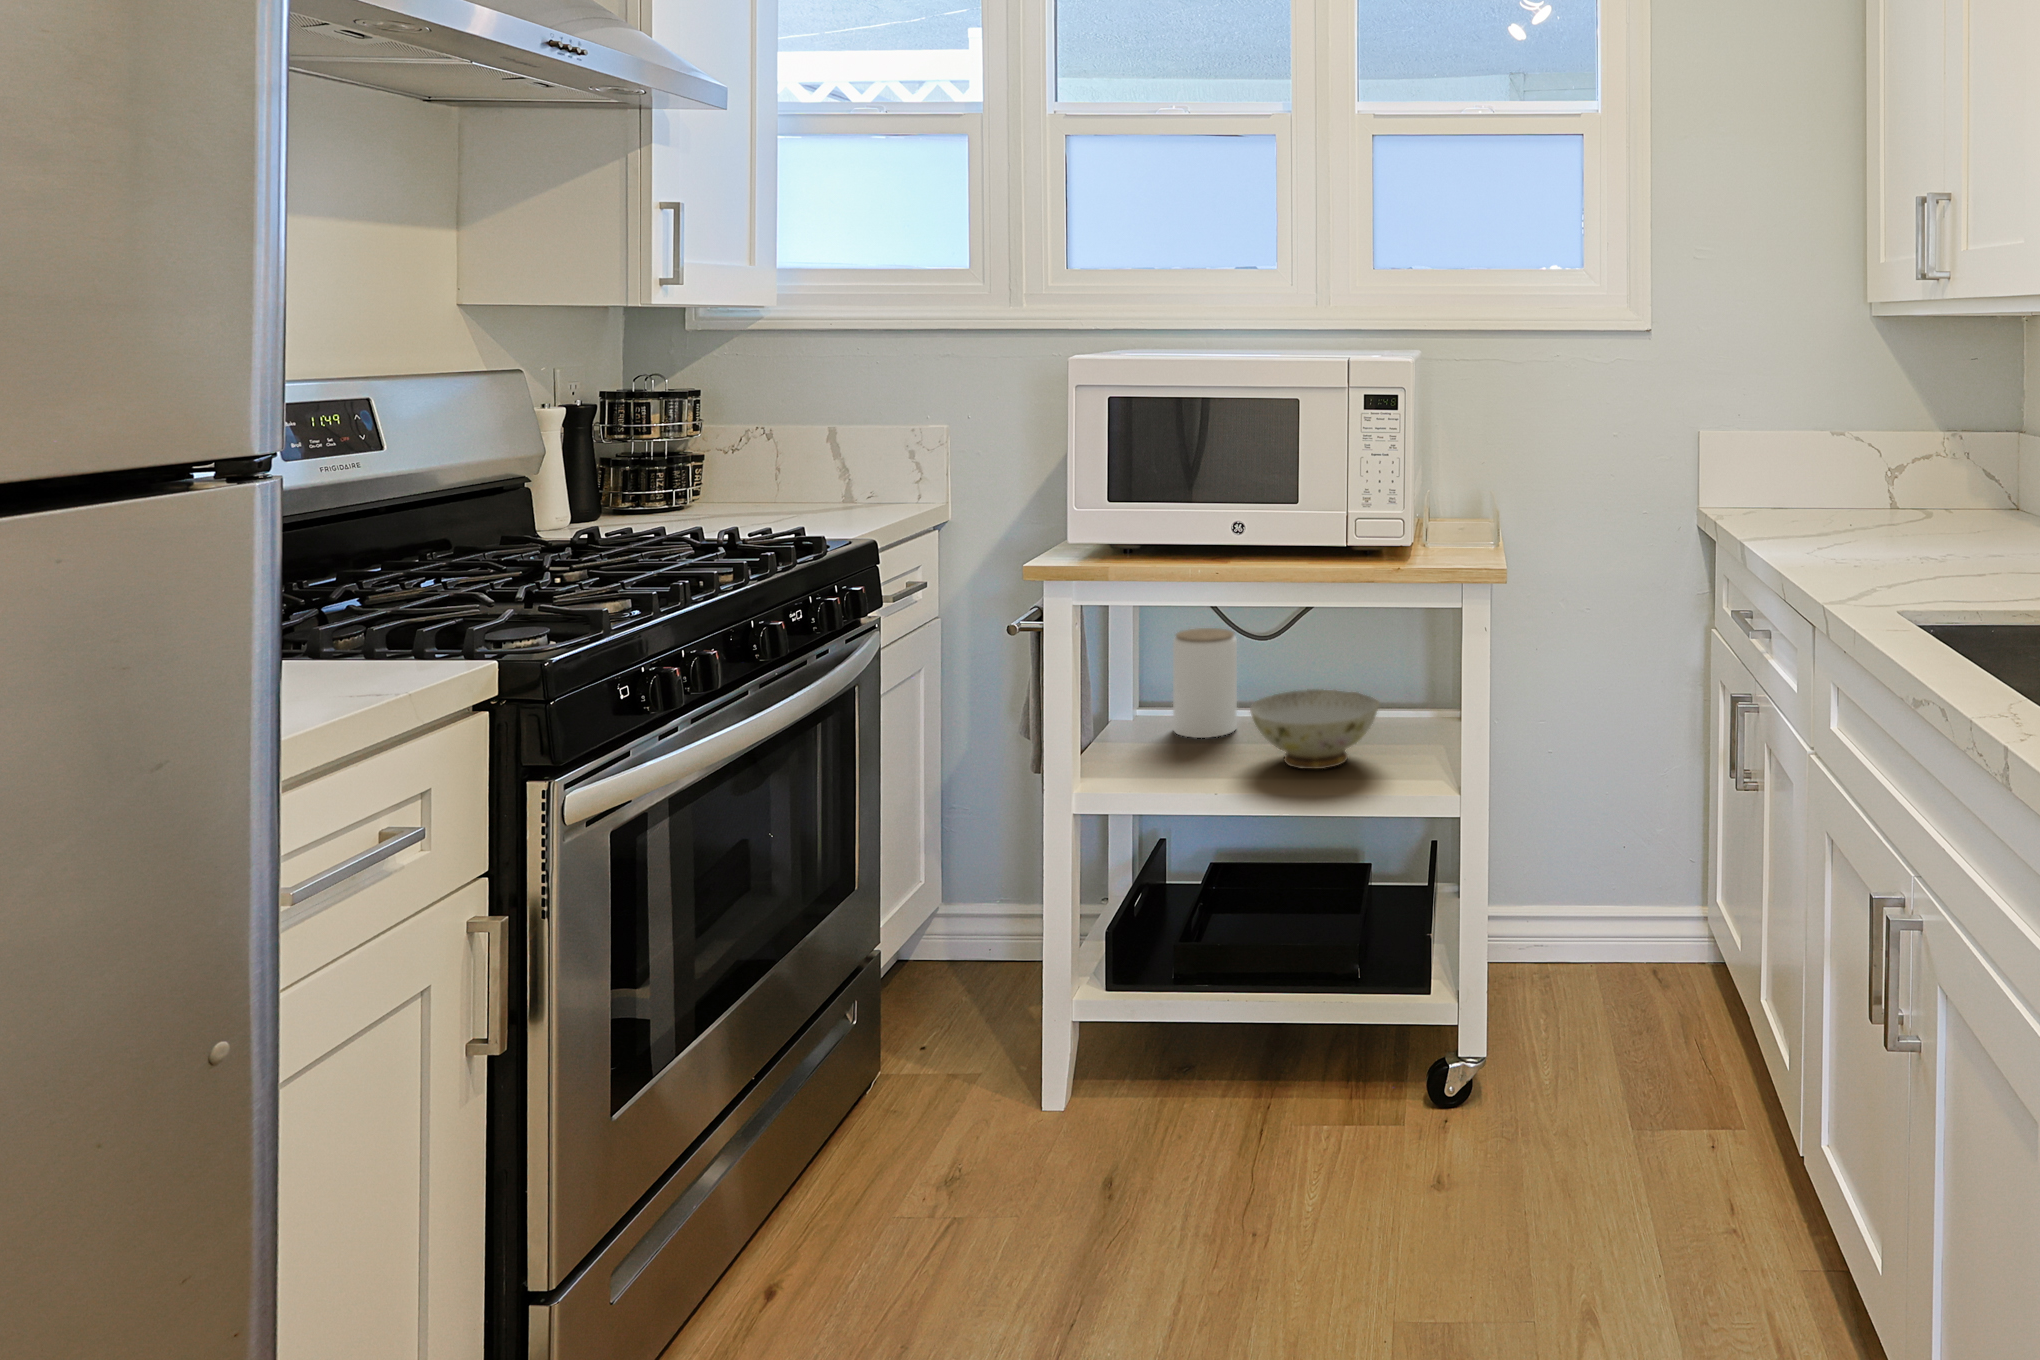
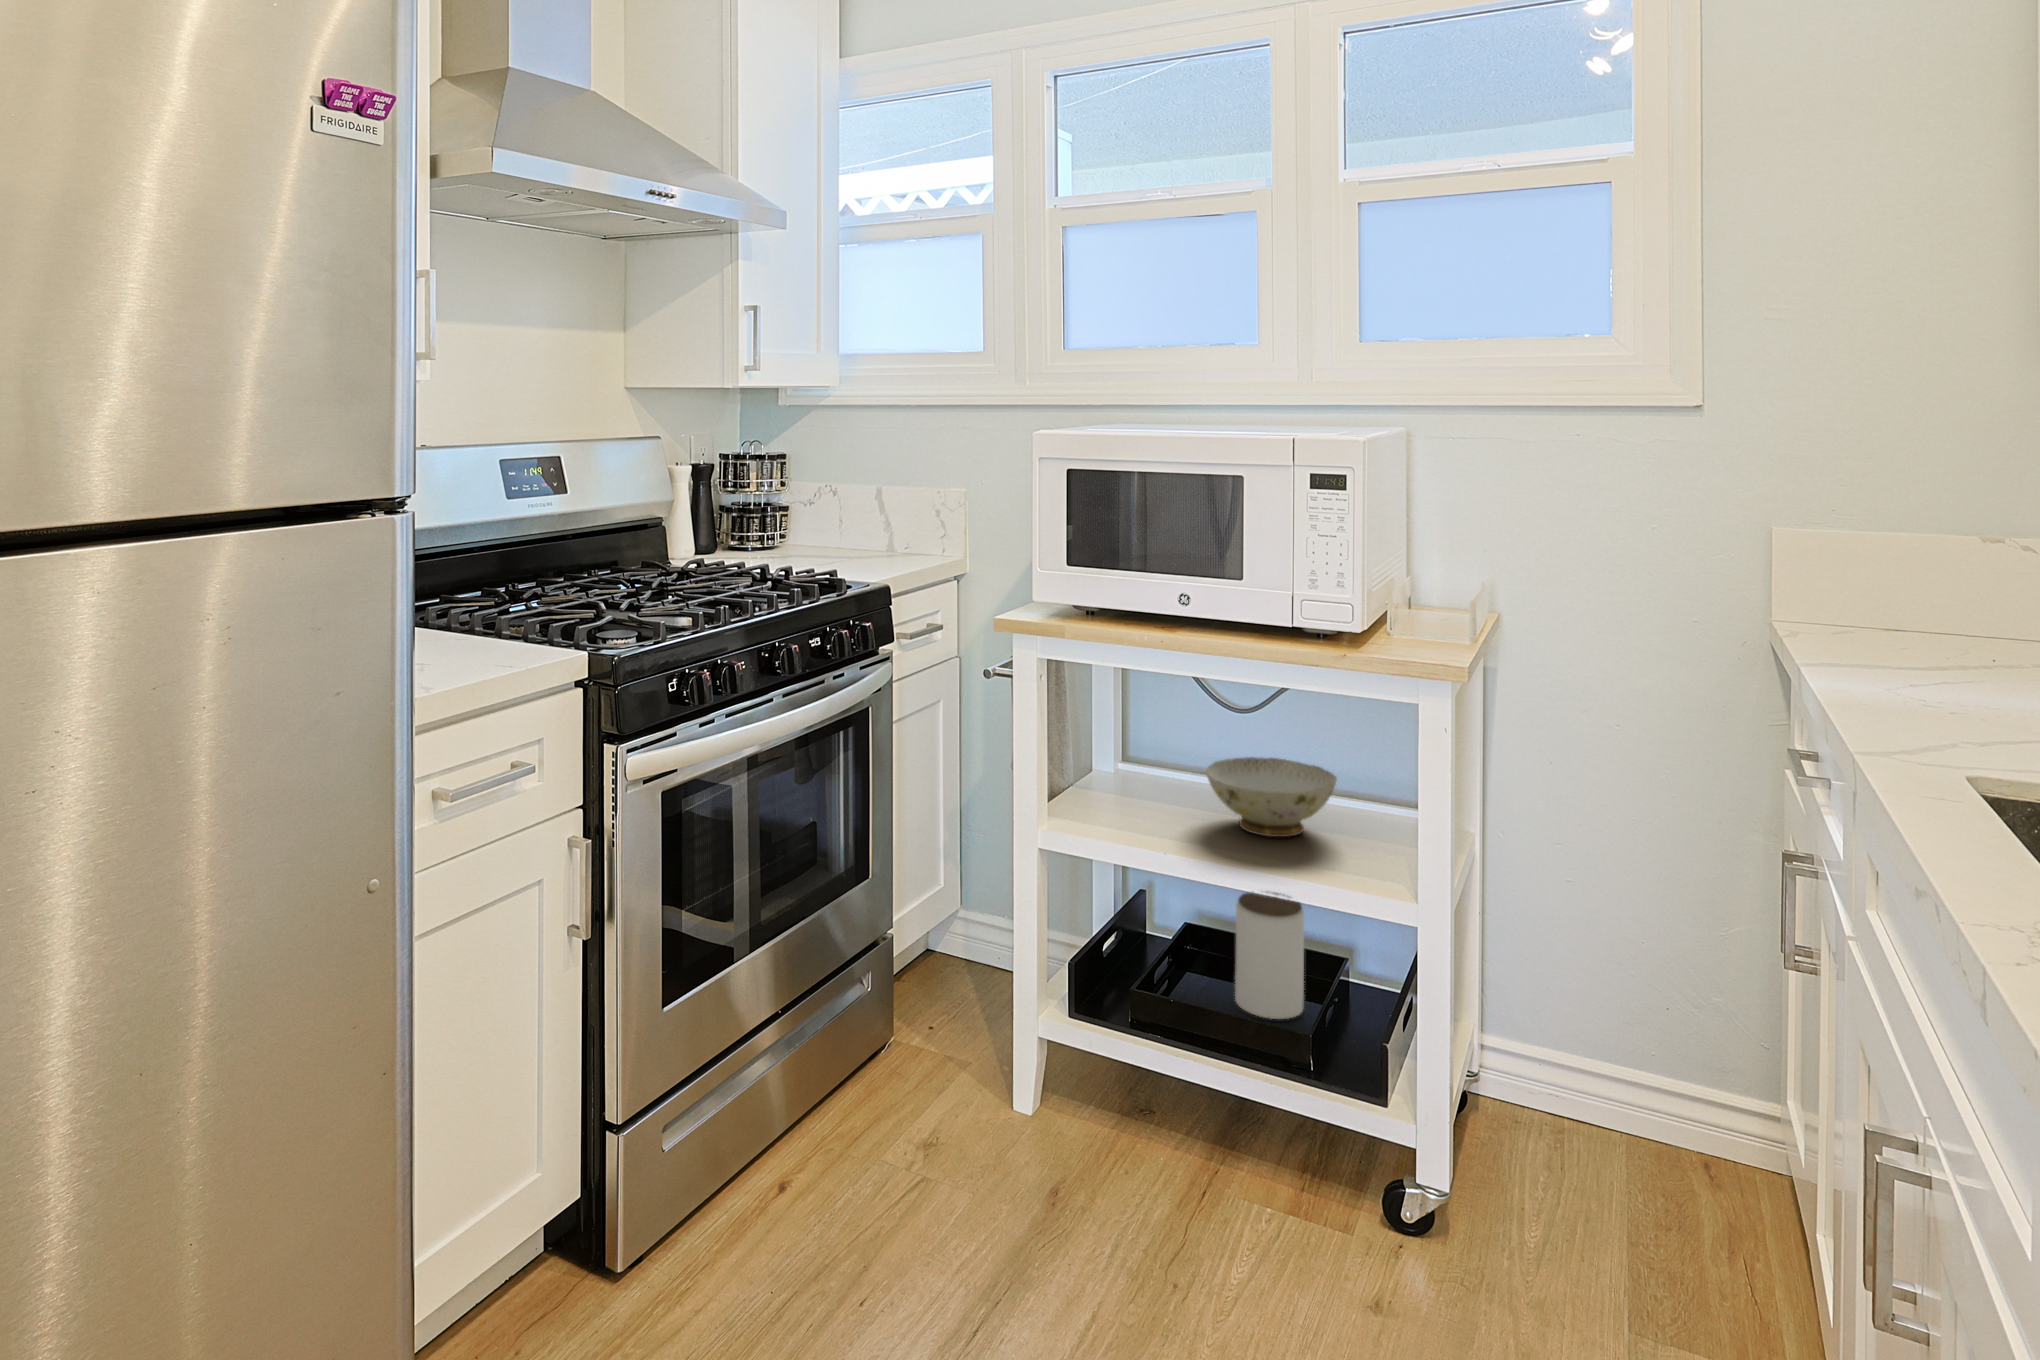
jar: present [1173,628,1237,738] -> present [1235,891,1304,1019]

